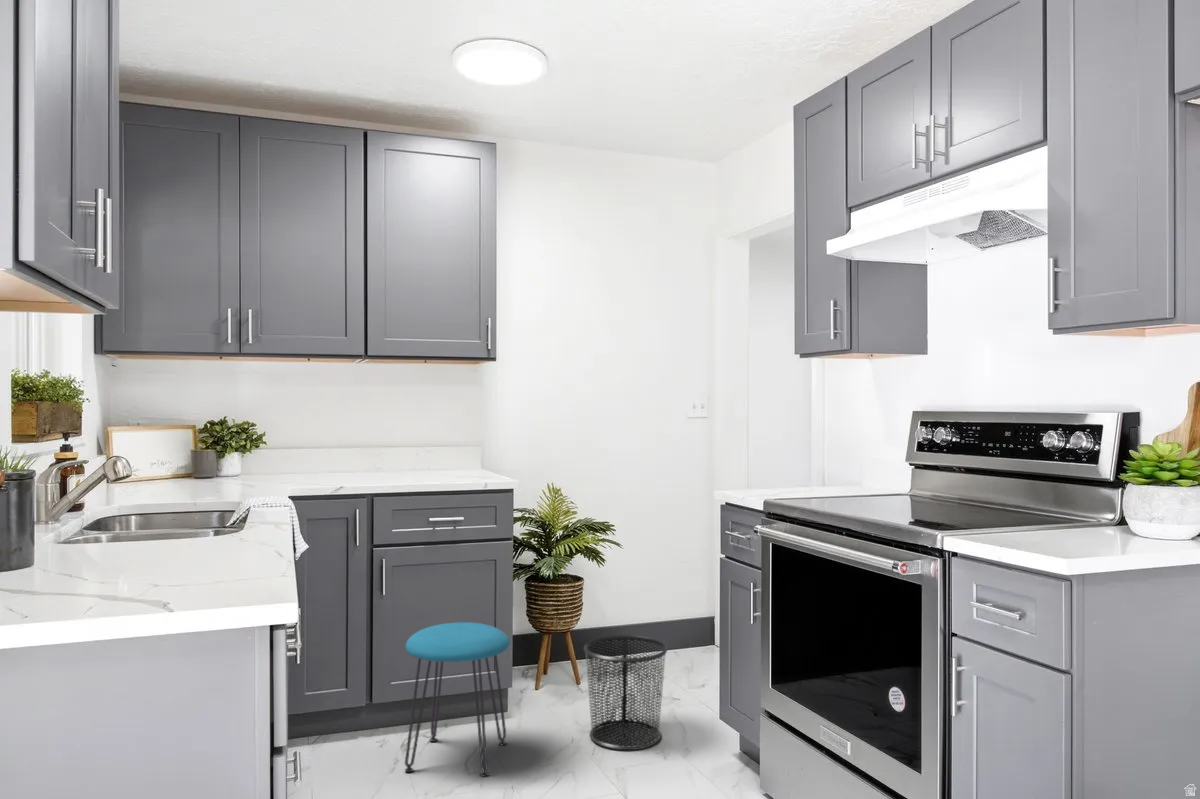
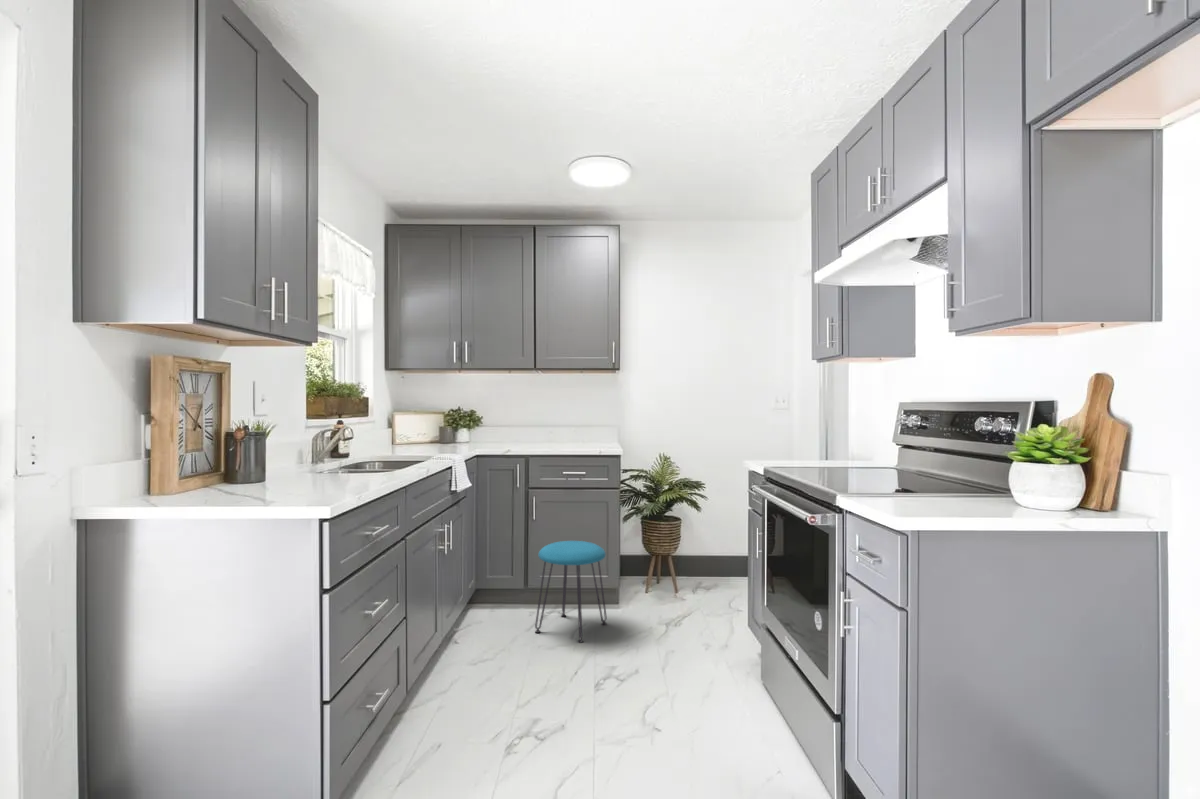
waste bin: present [584,635,667,750] -> none [658,560,718,641]

